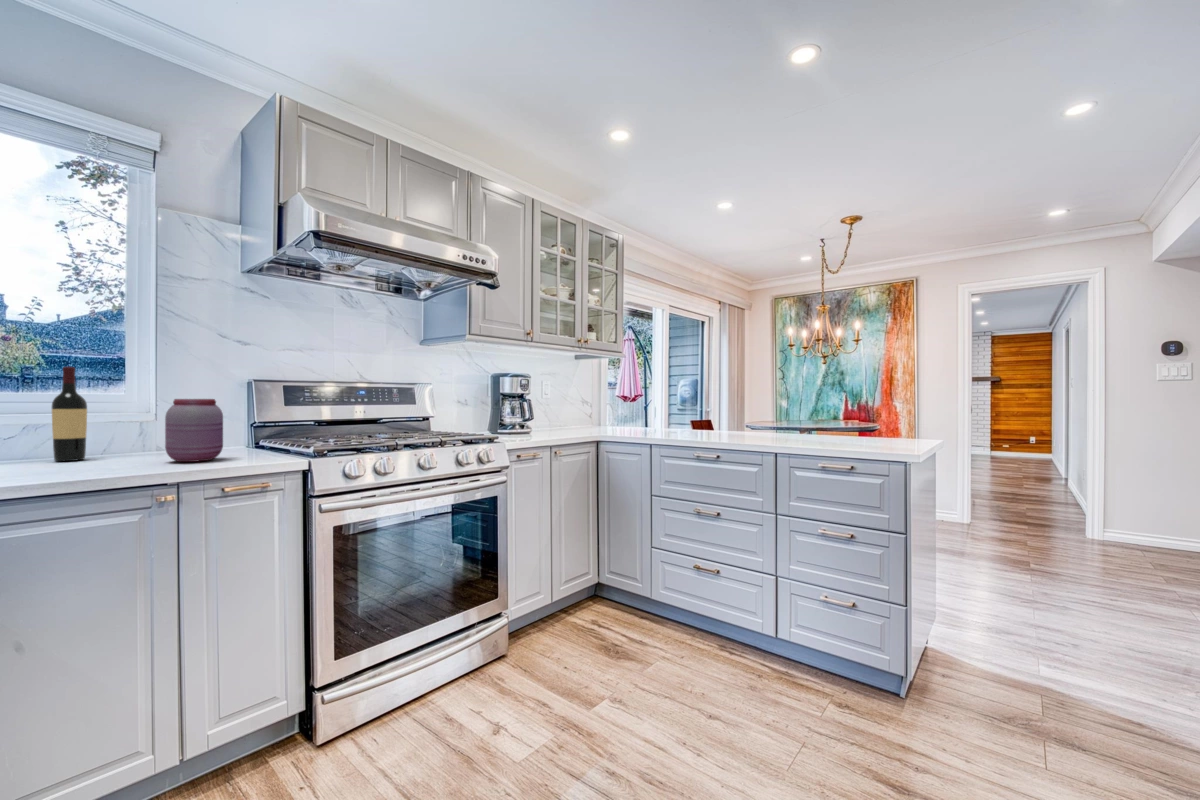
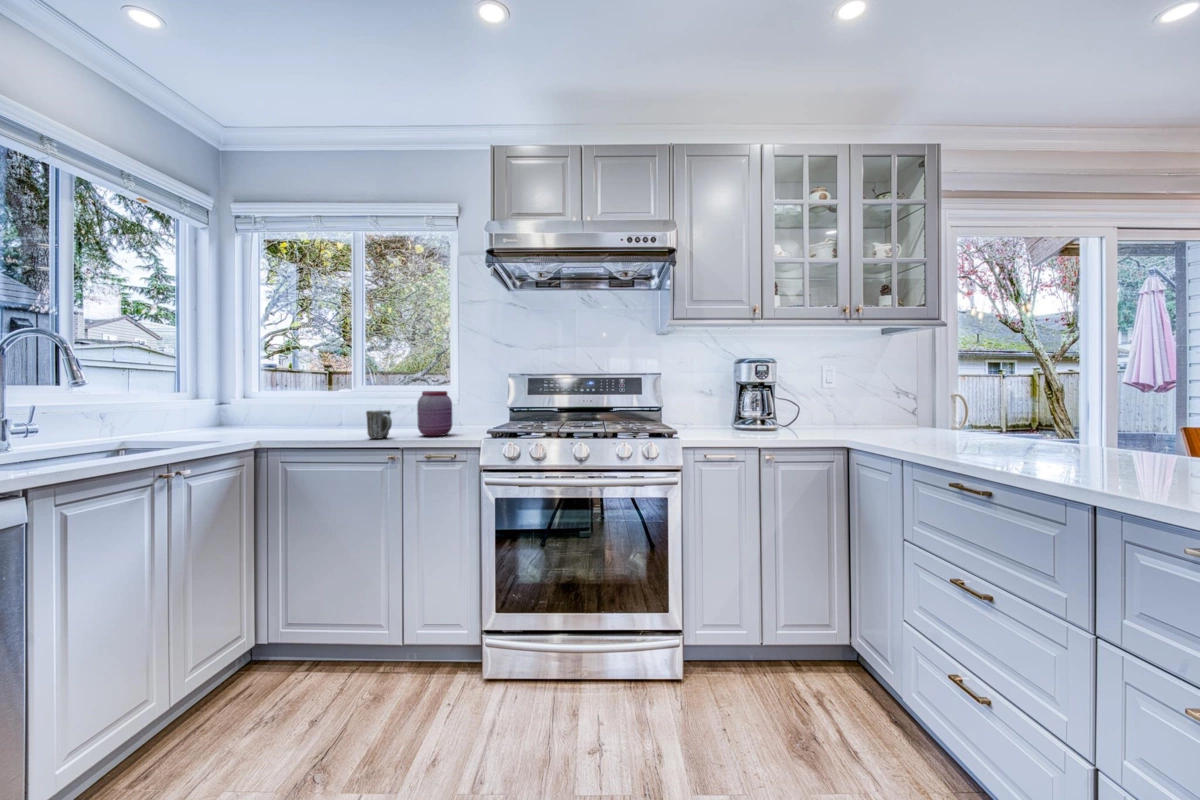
wine bottle: present [52,367,87,461] -> none [395,371,412,430]
mug: none [89,428,148,472] -> present [366,410,392,439]

